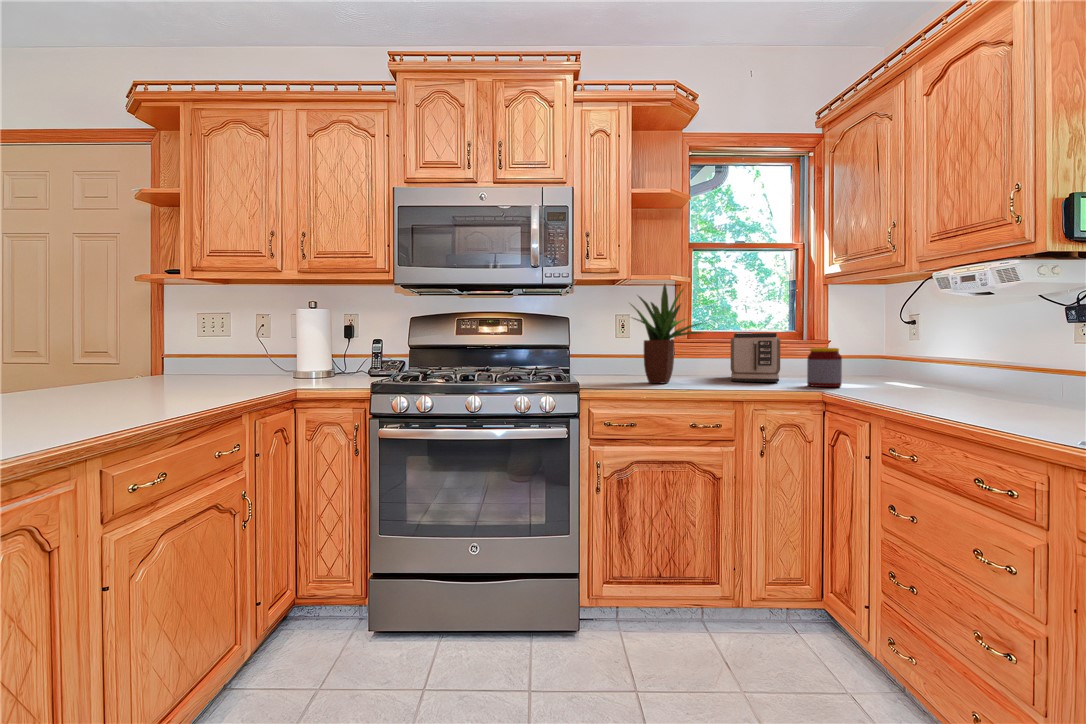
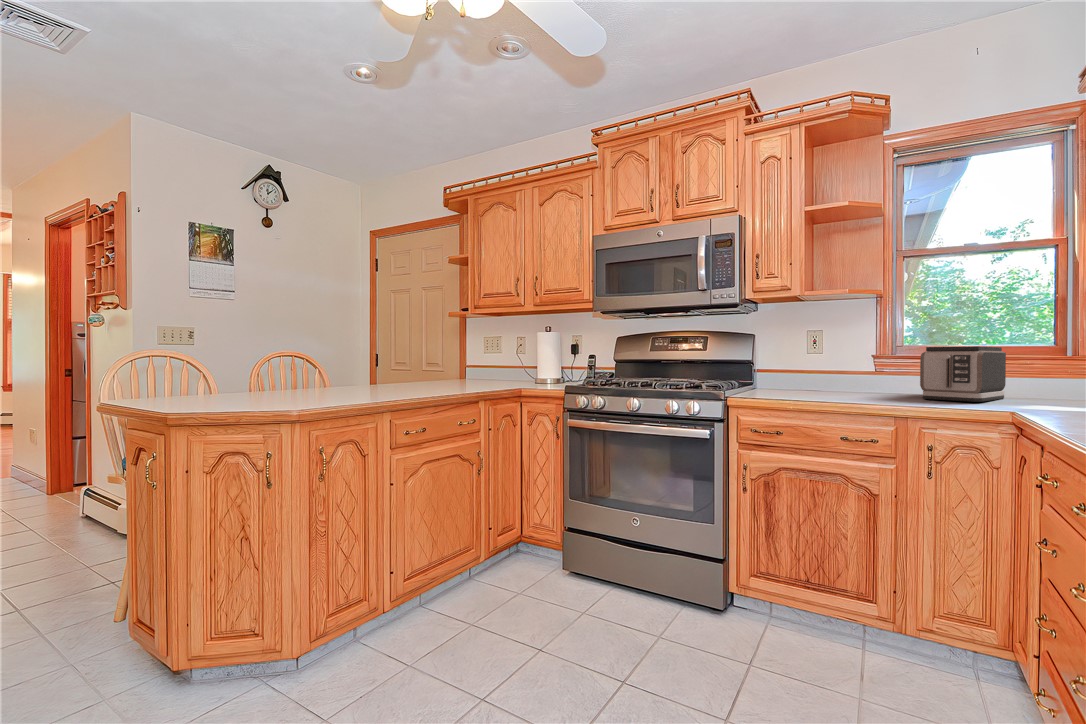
potted plant: present [631,284,701,384] -> none [785,298,880,397]
jar: present [807,348,842,387] -> none [1010,364,1058,411]

